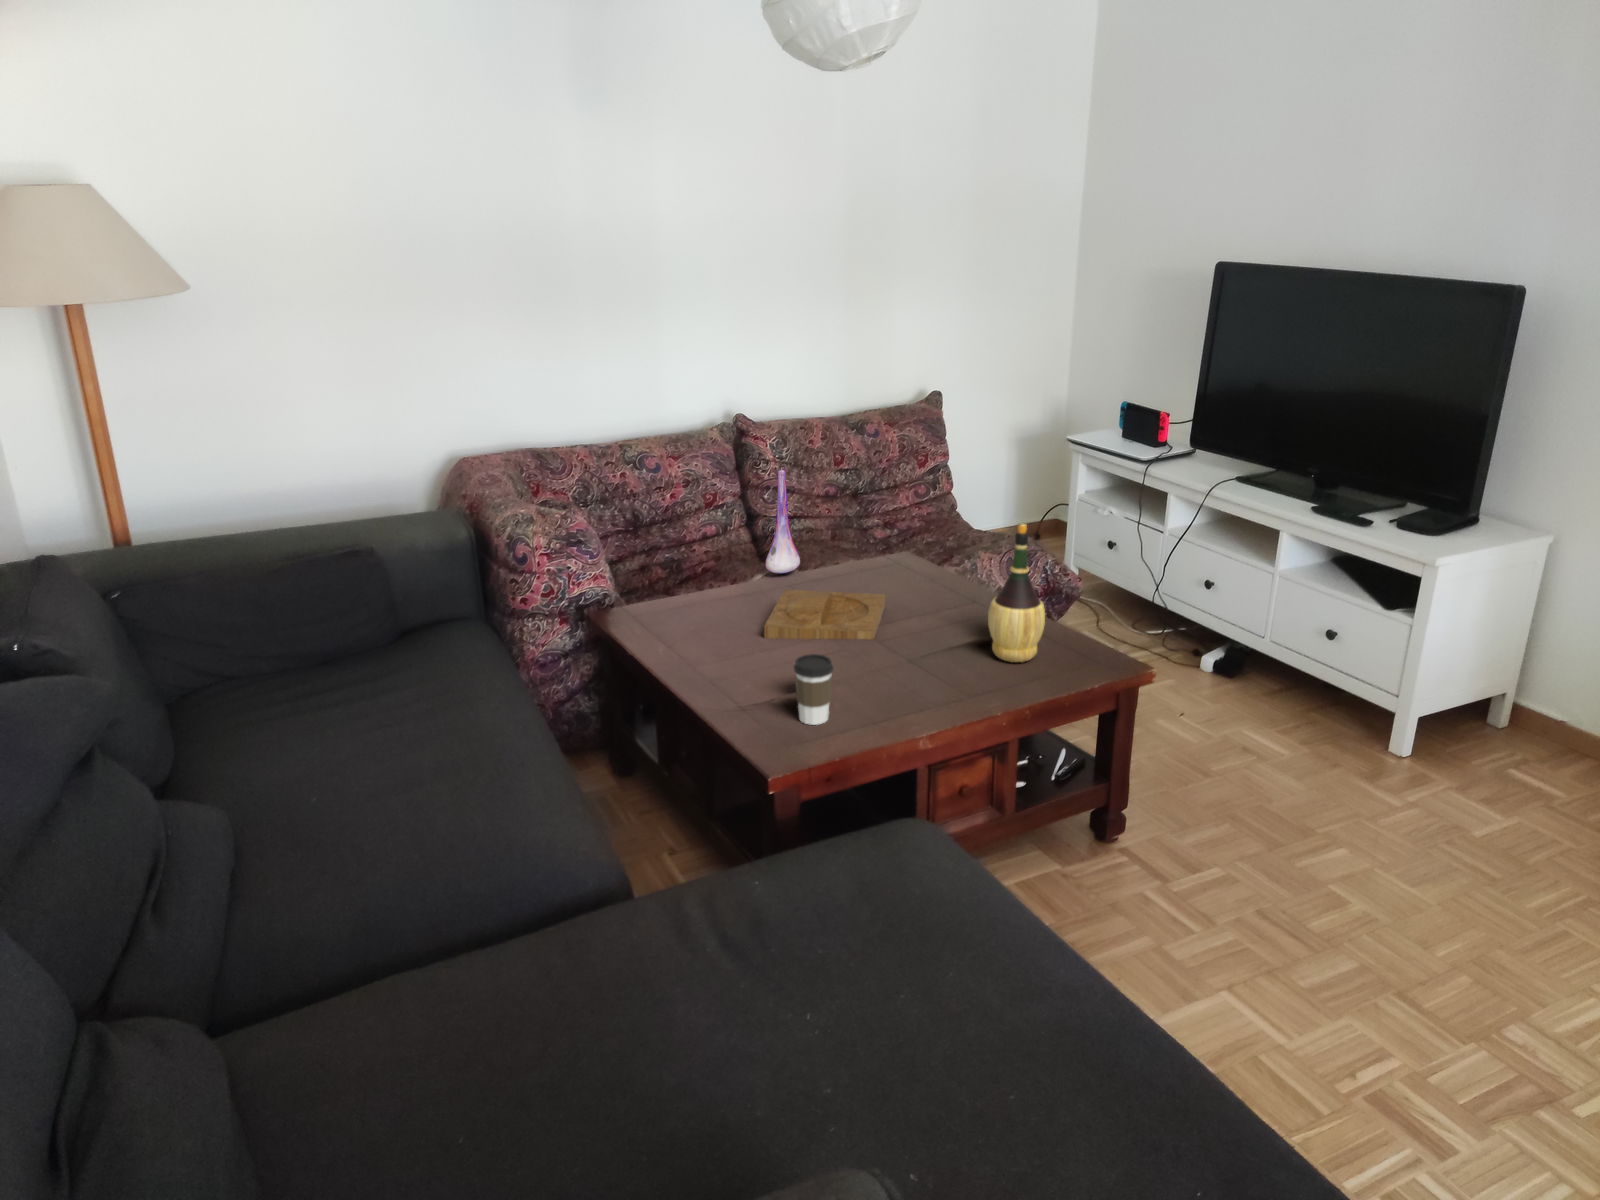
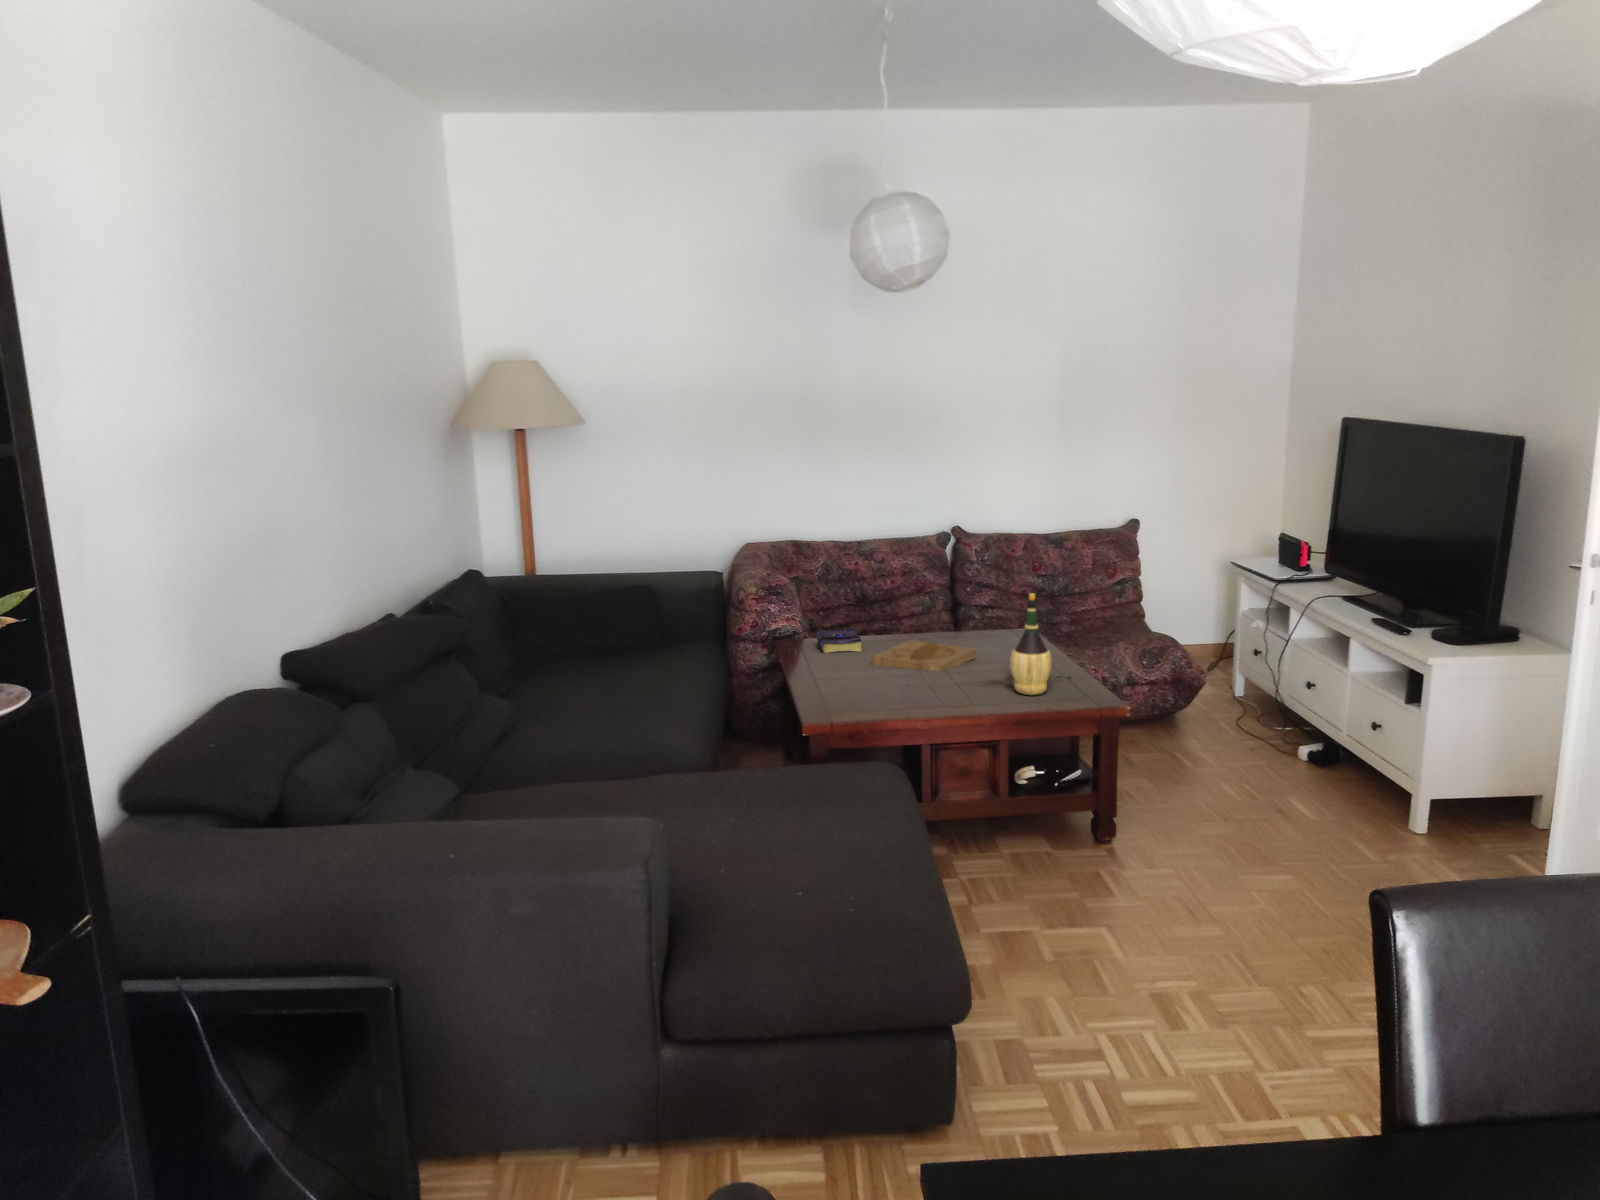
vase: present [765,469,800,574] -> none [922,559,954,639]
book: none [632,576,714,624] -> present [816,628,862,653]
coffee cup: present [794,654,833,725] -> none [842,661,868,707]

